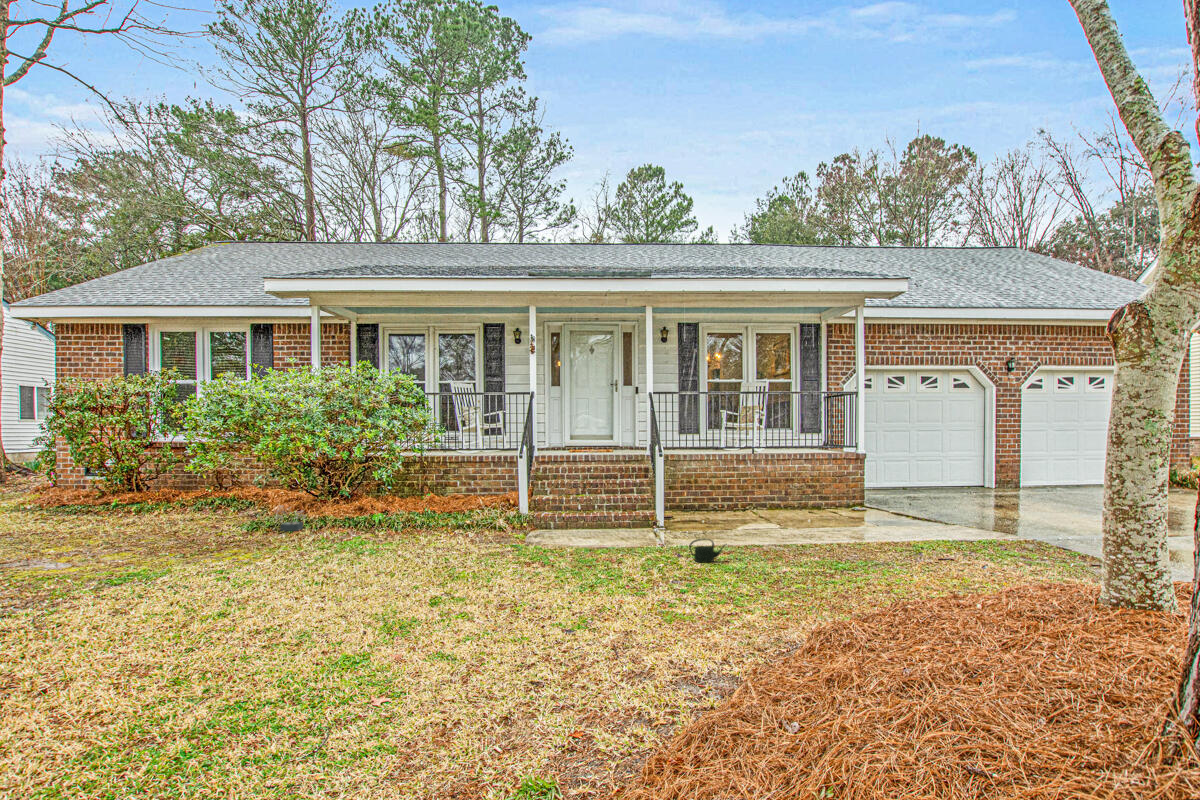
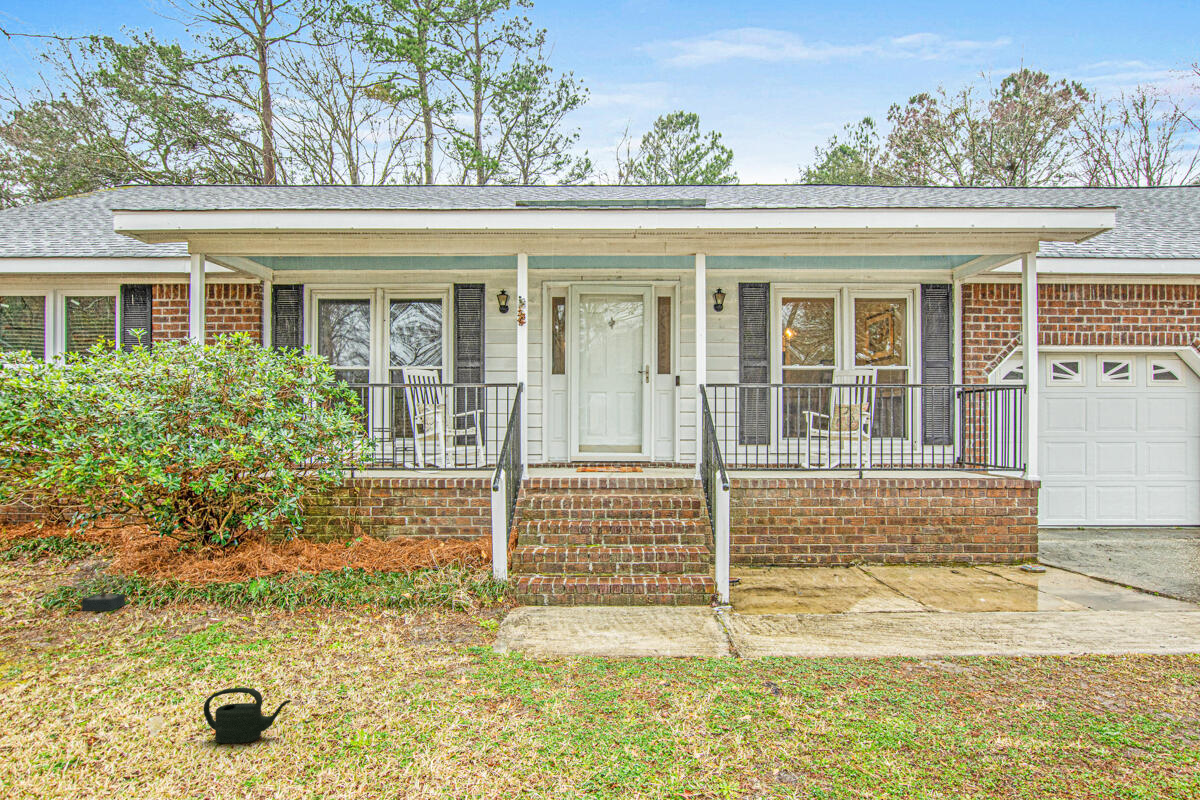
watering can: present [689,538,726,562] -> present [203,688,290,743]

